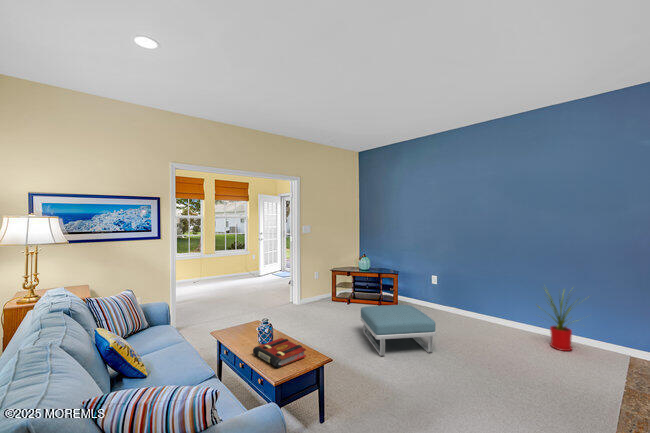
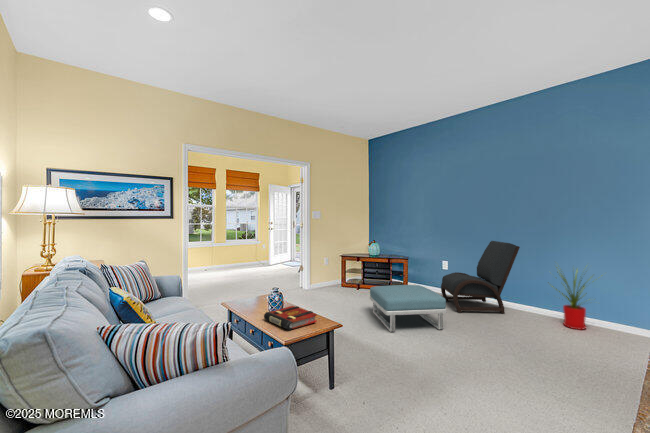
lounge chair: none [432,258,509,333] -> present [441,241,520,314]

